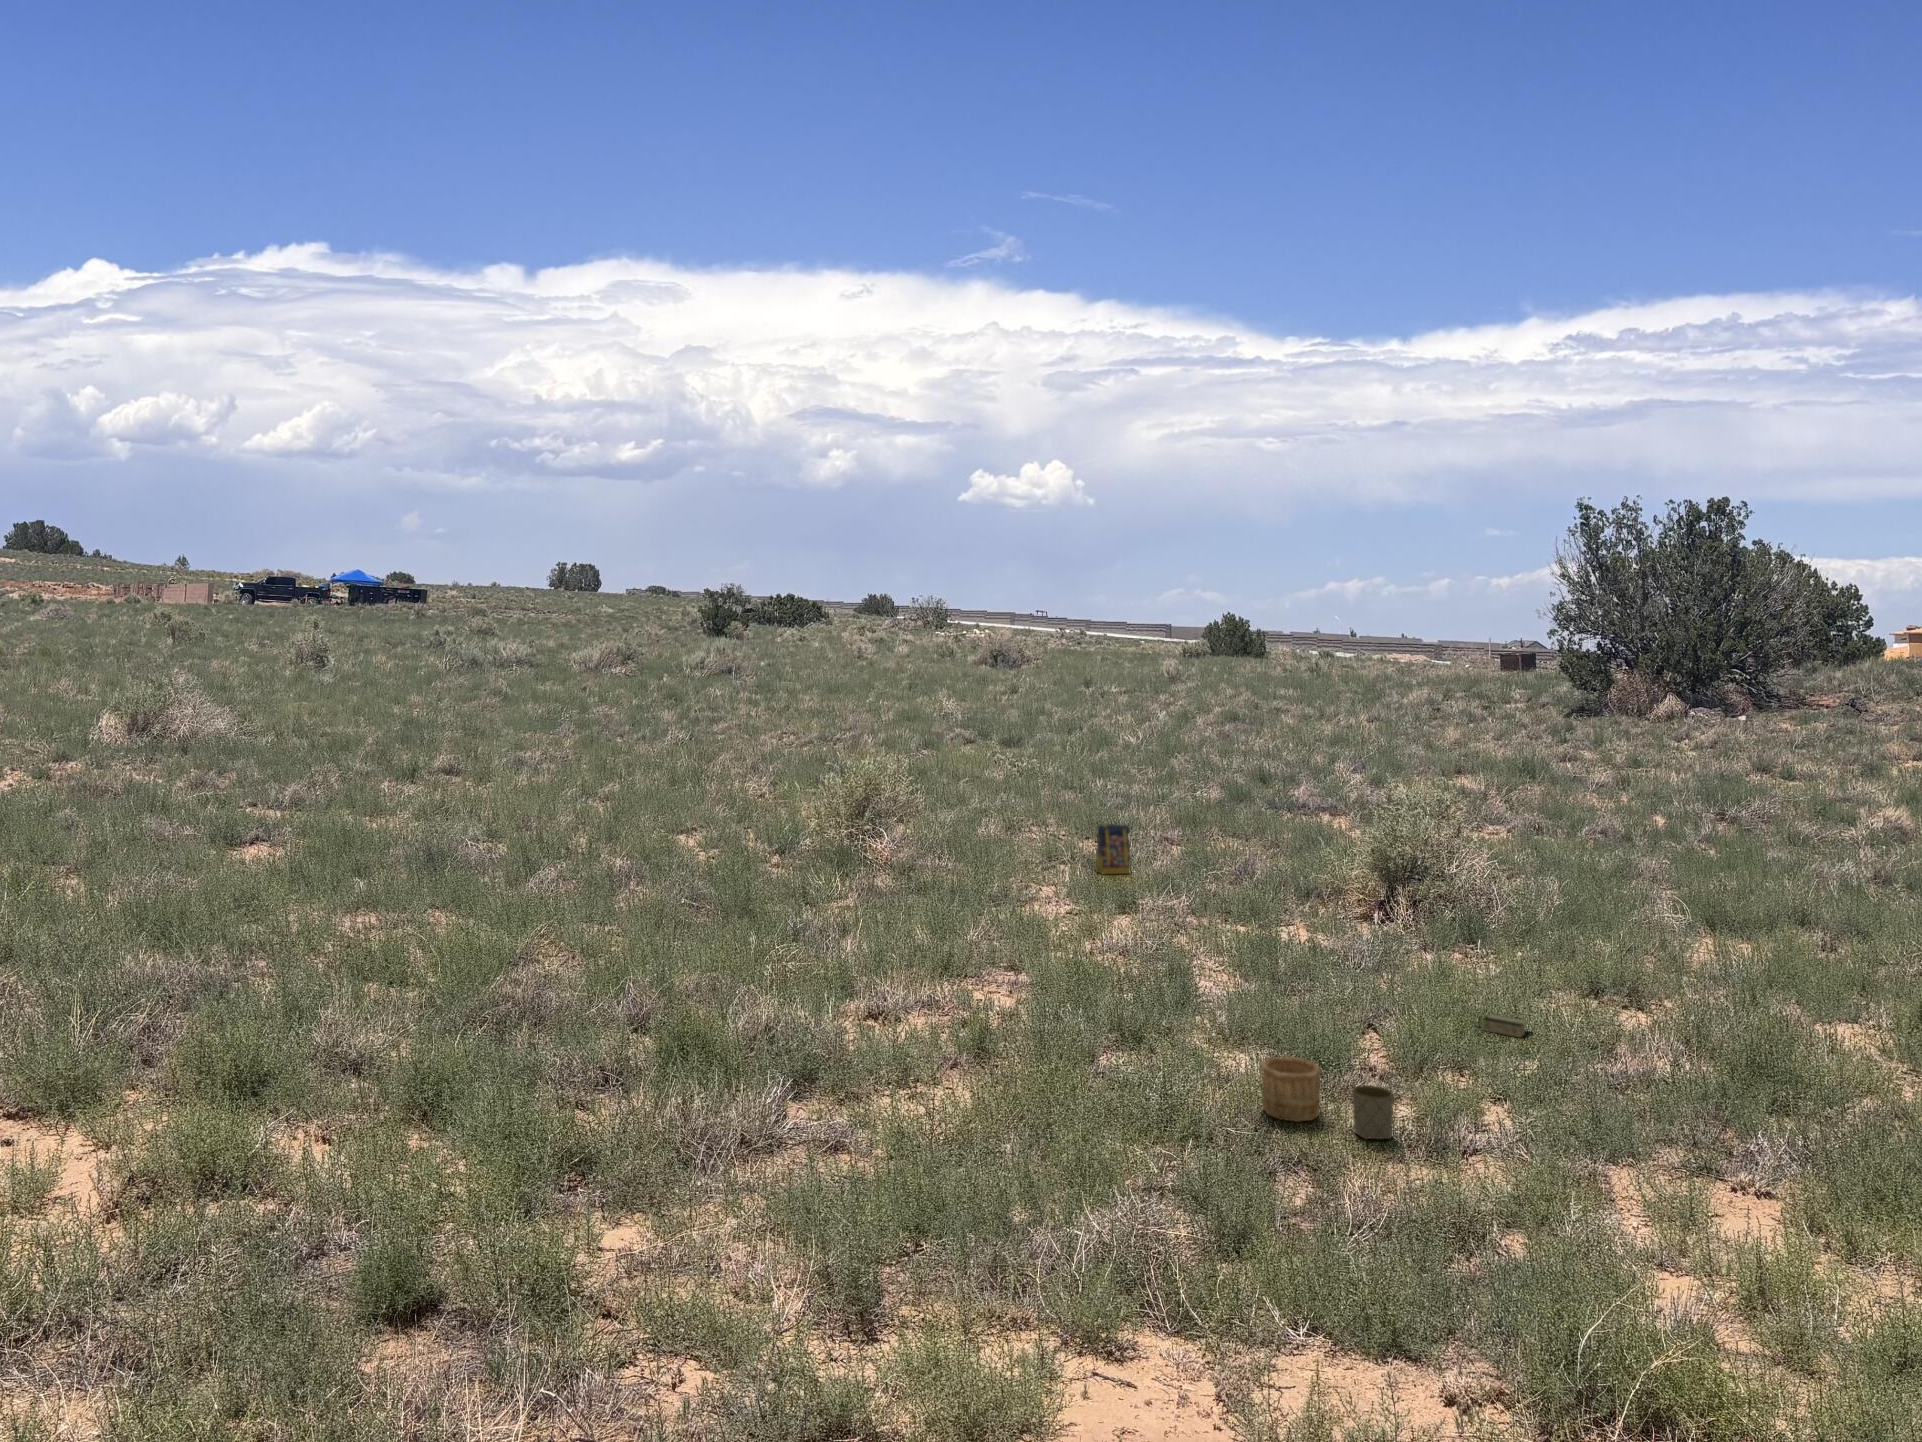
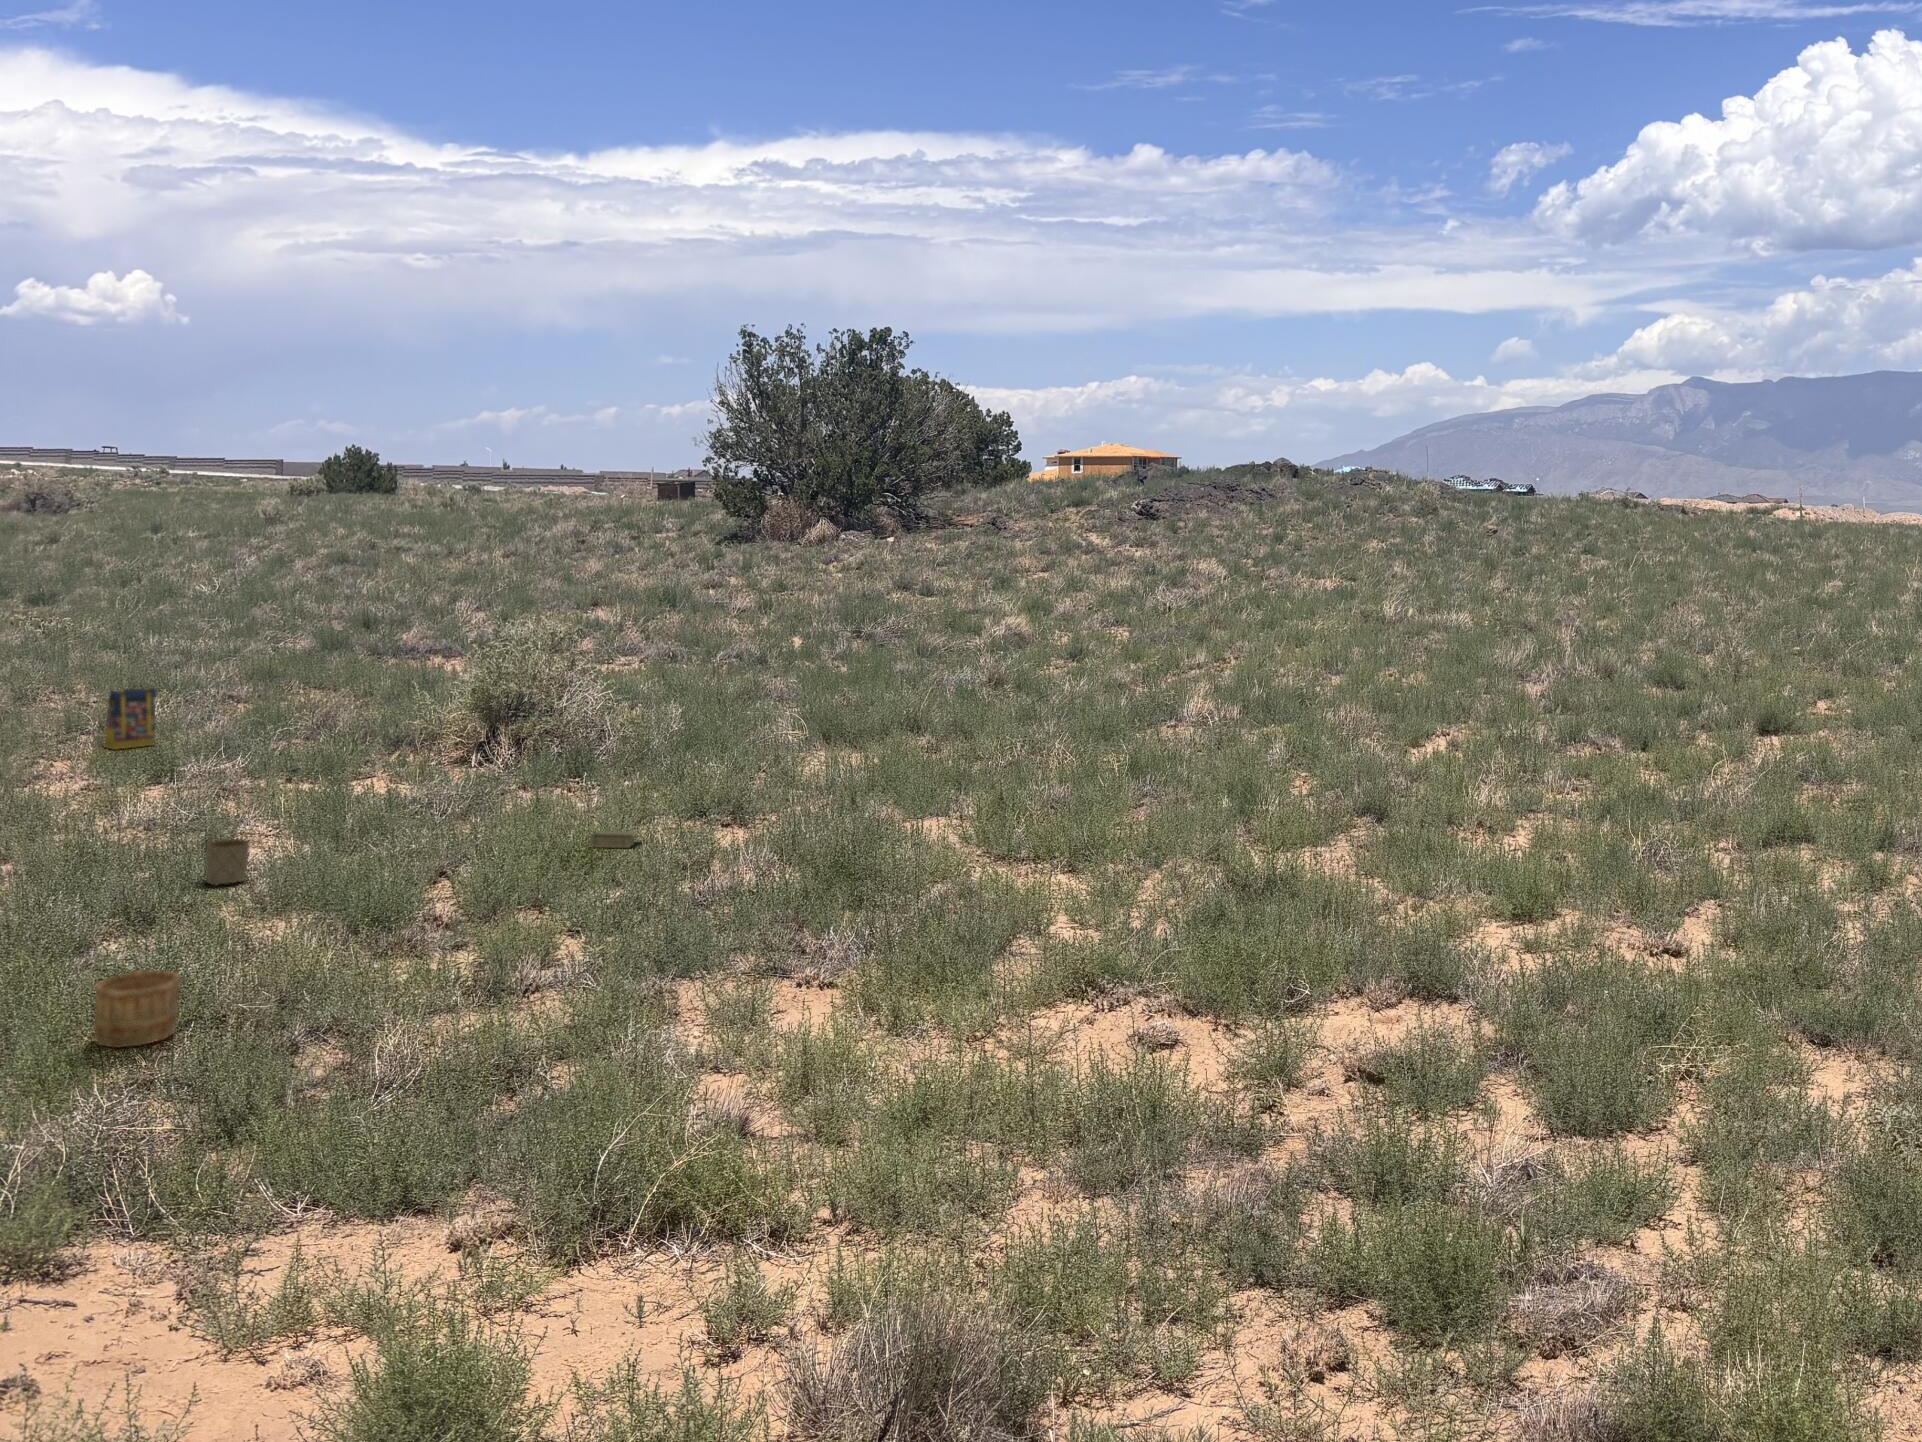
wooden bucket: present [1260,1056,1321,1122] -> present [94,970,181,1048]
planter: present [1352,1085,1394,1140] -> present [206,839,250,886]

